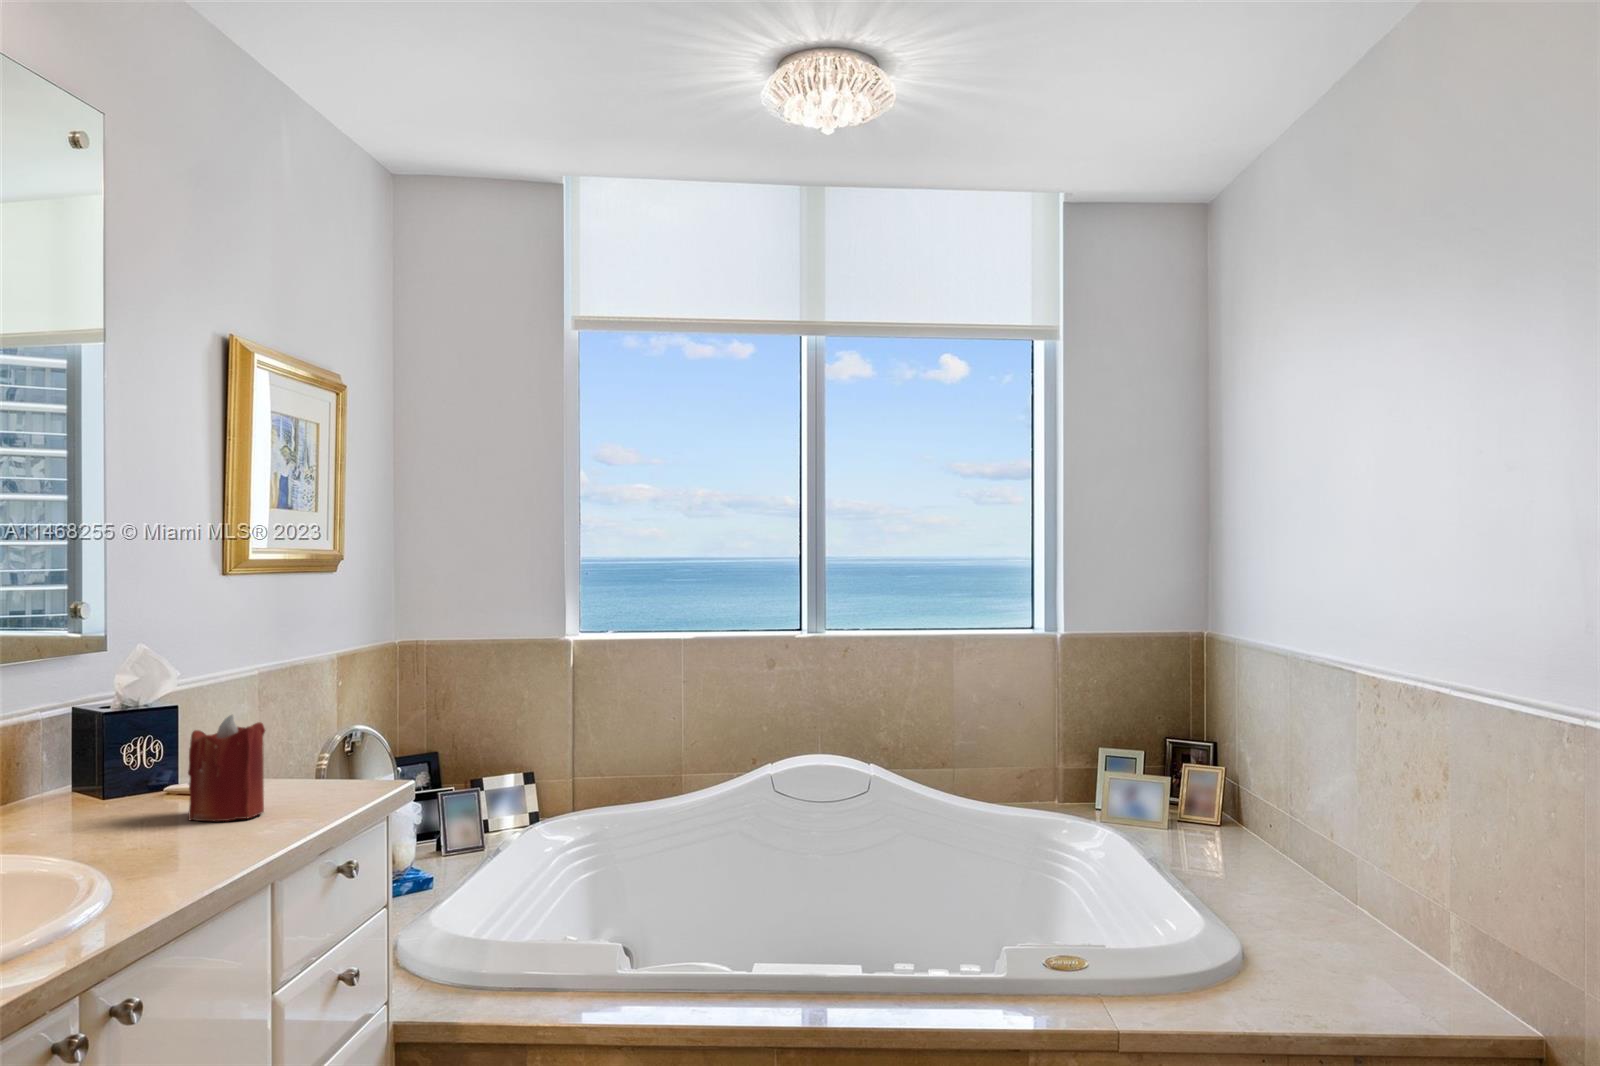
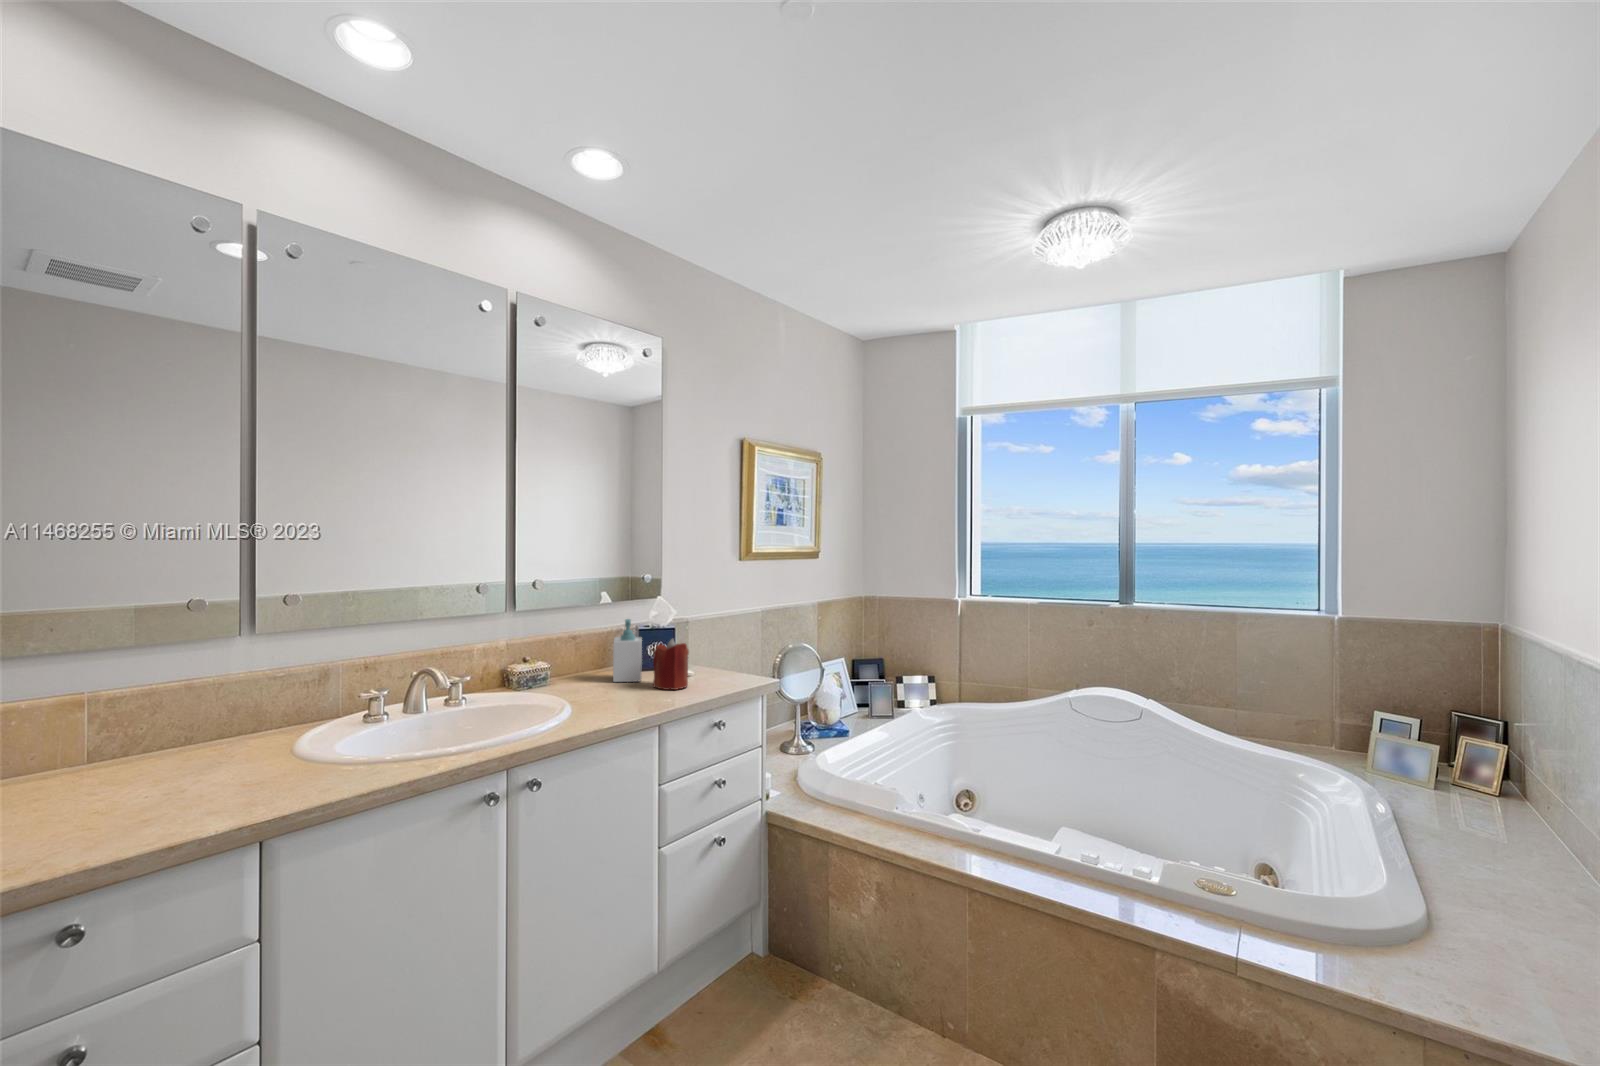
soap bottle: none [61,683,147,823] -> present [613,619,642,682]

